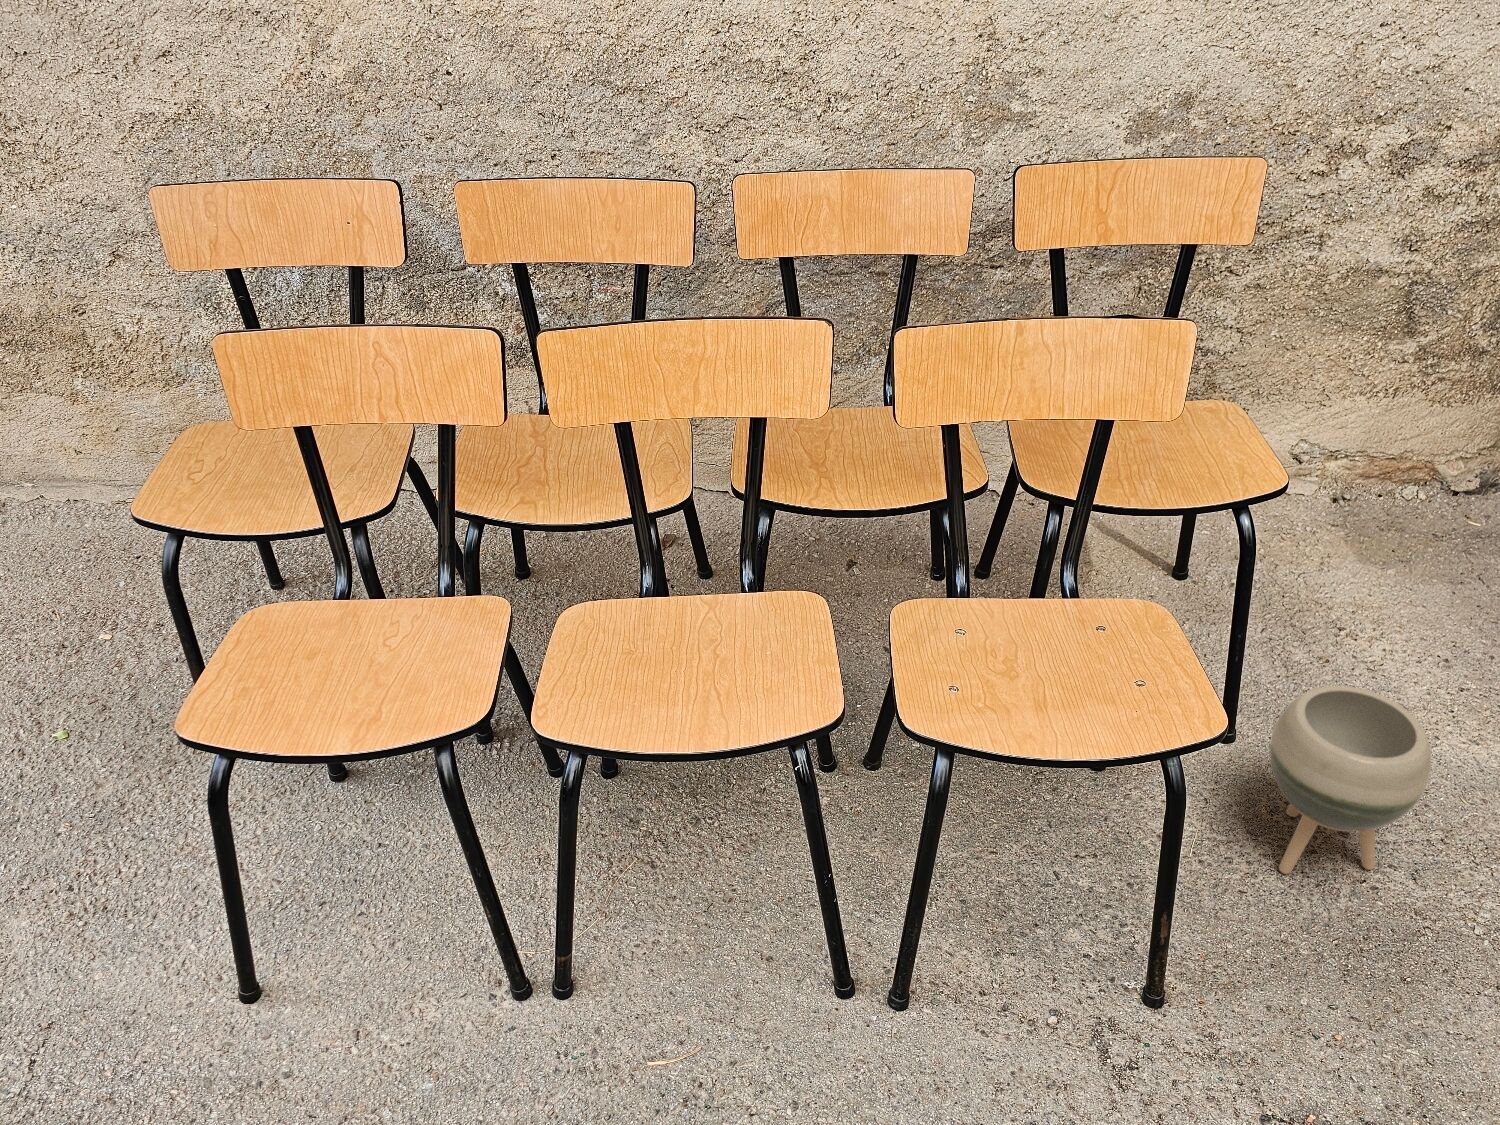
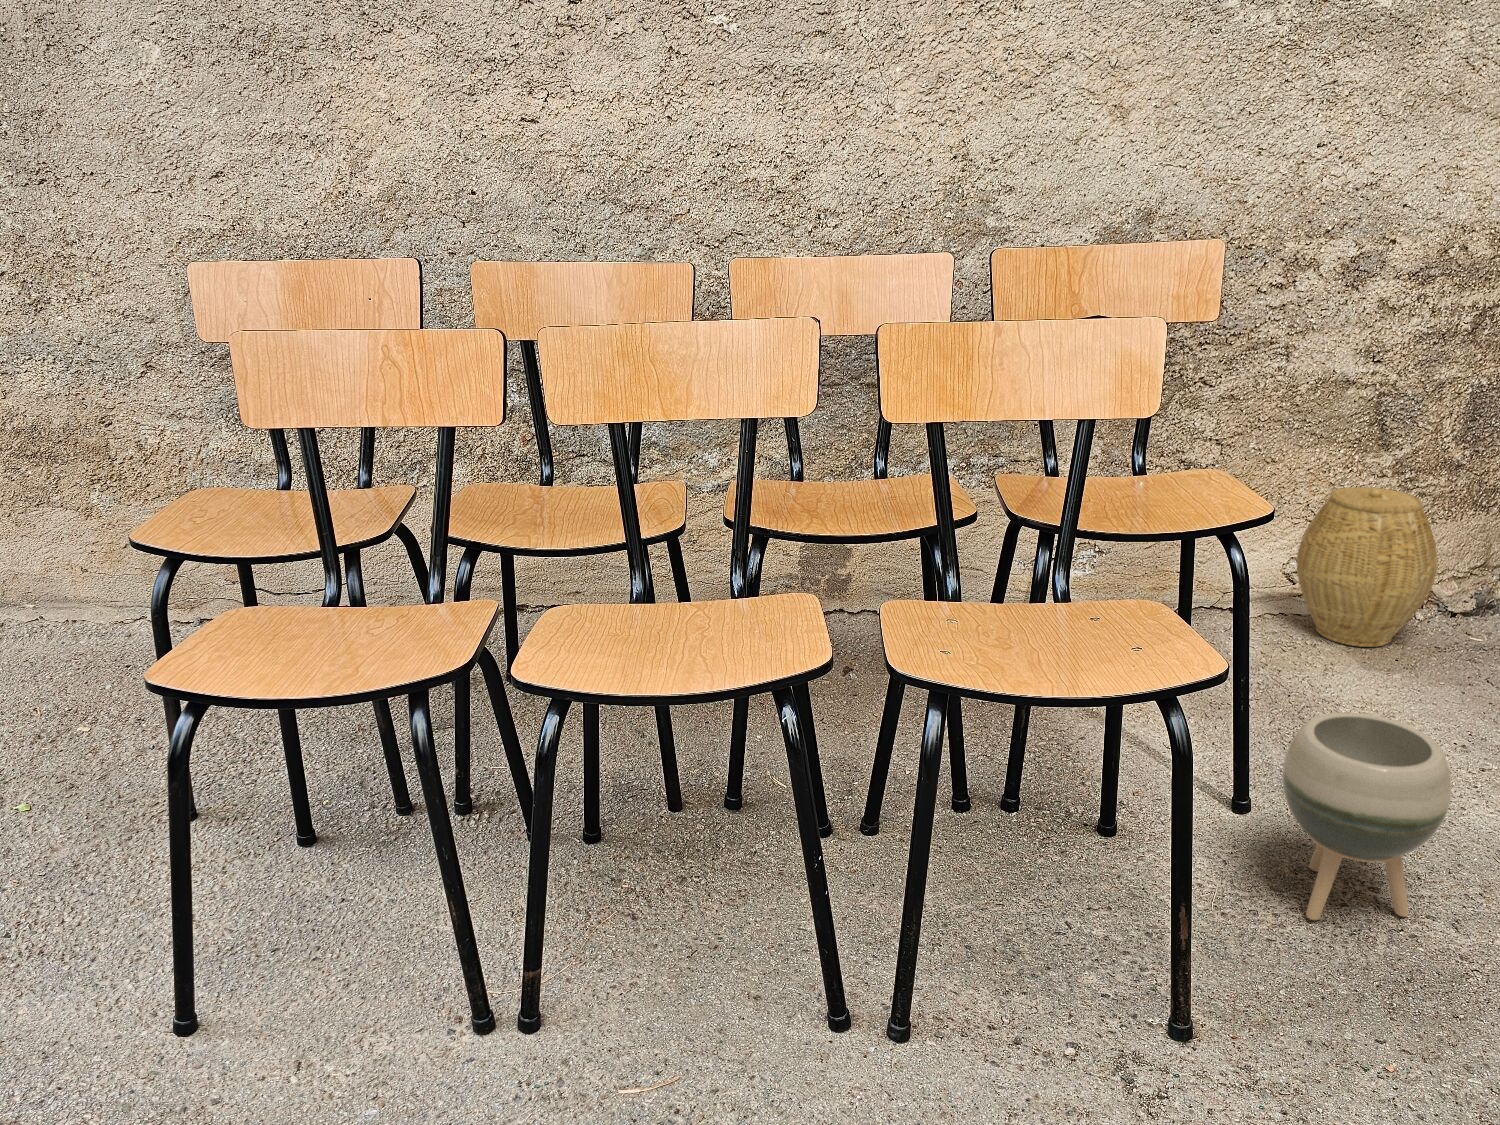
woven basket: none [1304,381,1447,542] -> present [1297,487,1437,647]

